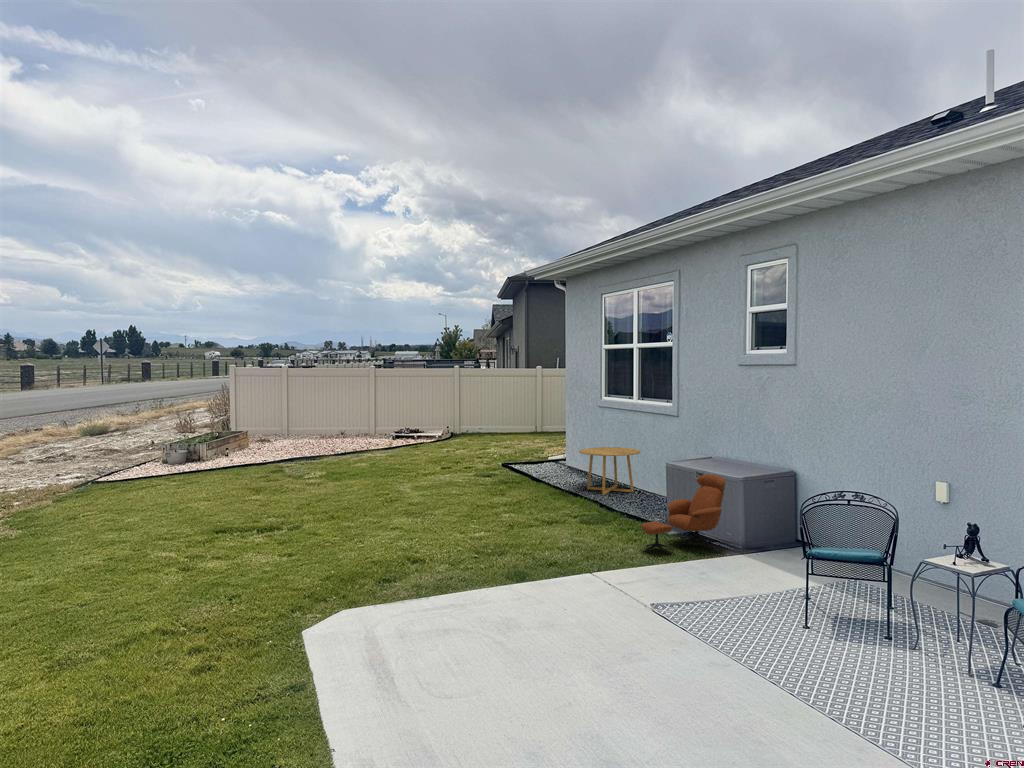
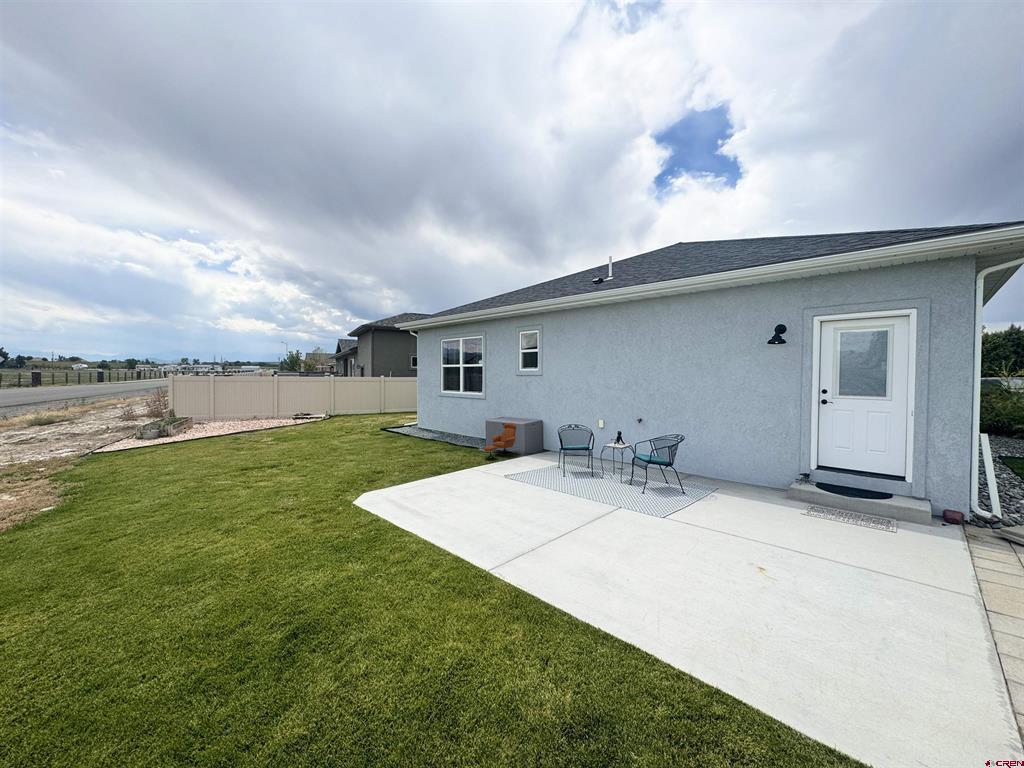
round table: present [579,447,641,495] -> none [435,415,465,438]

